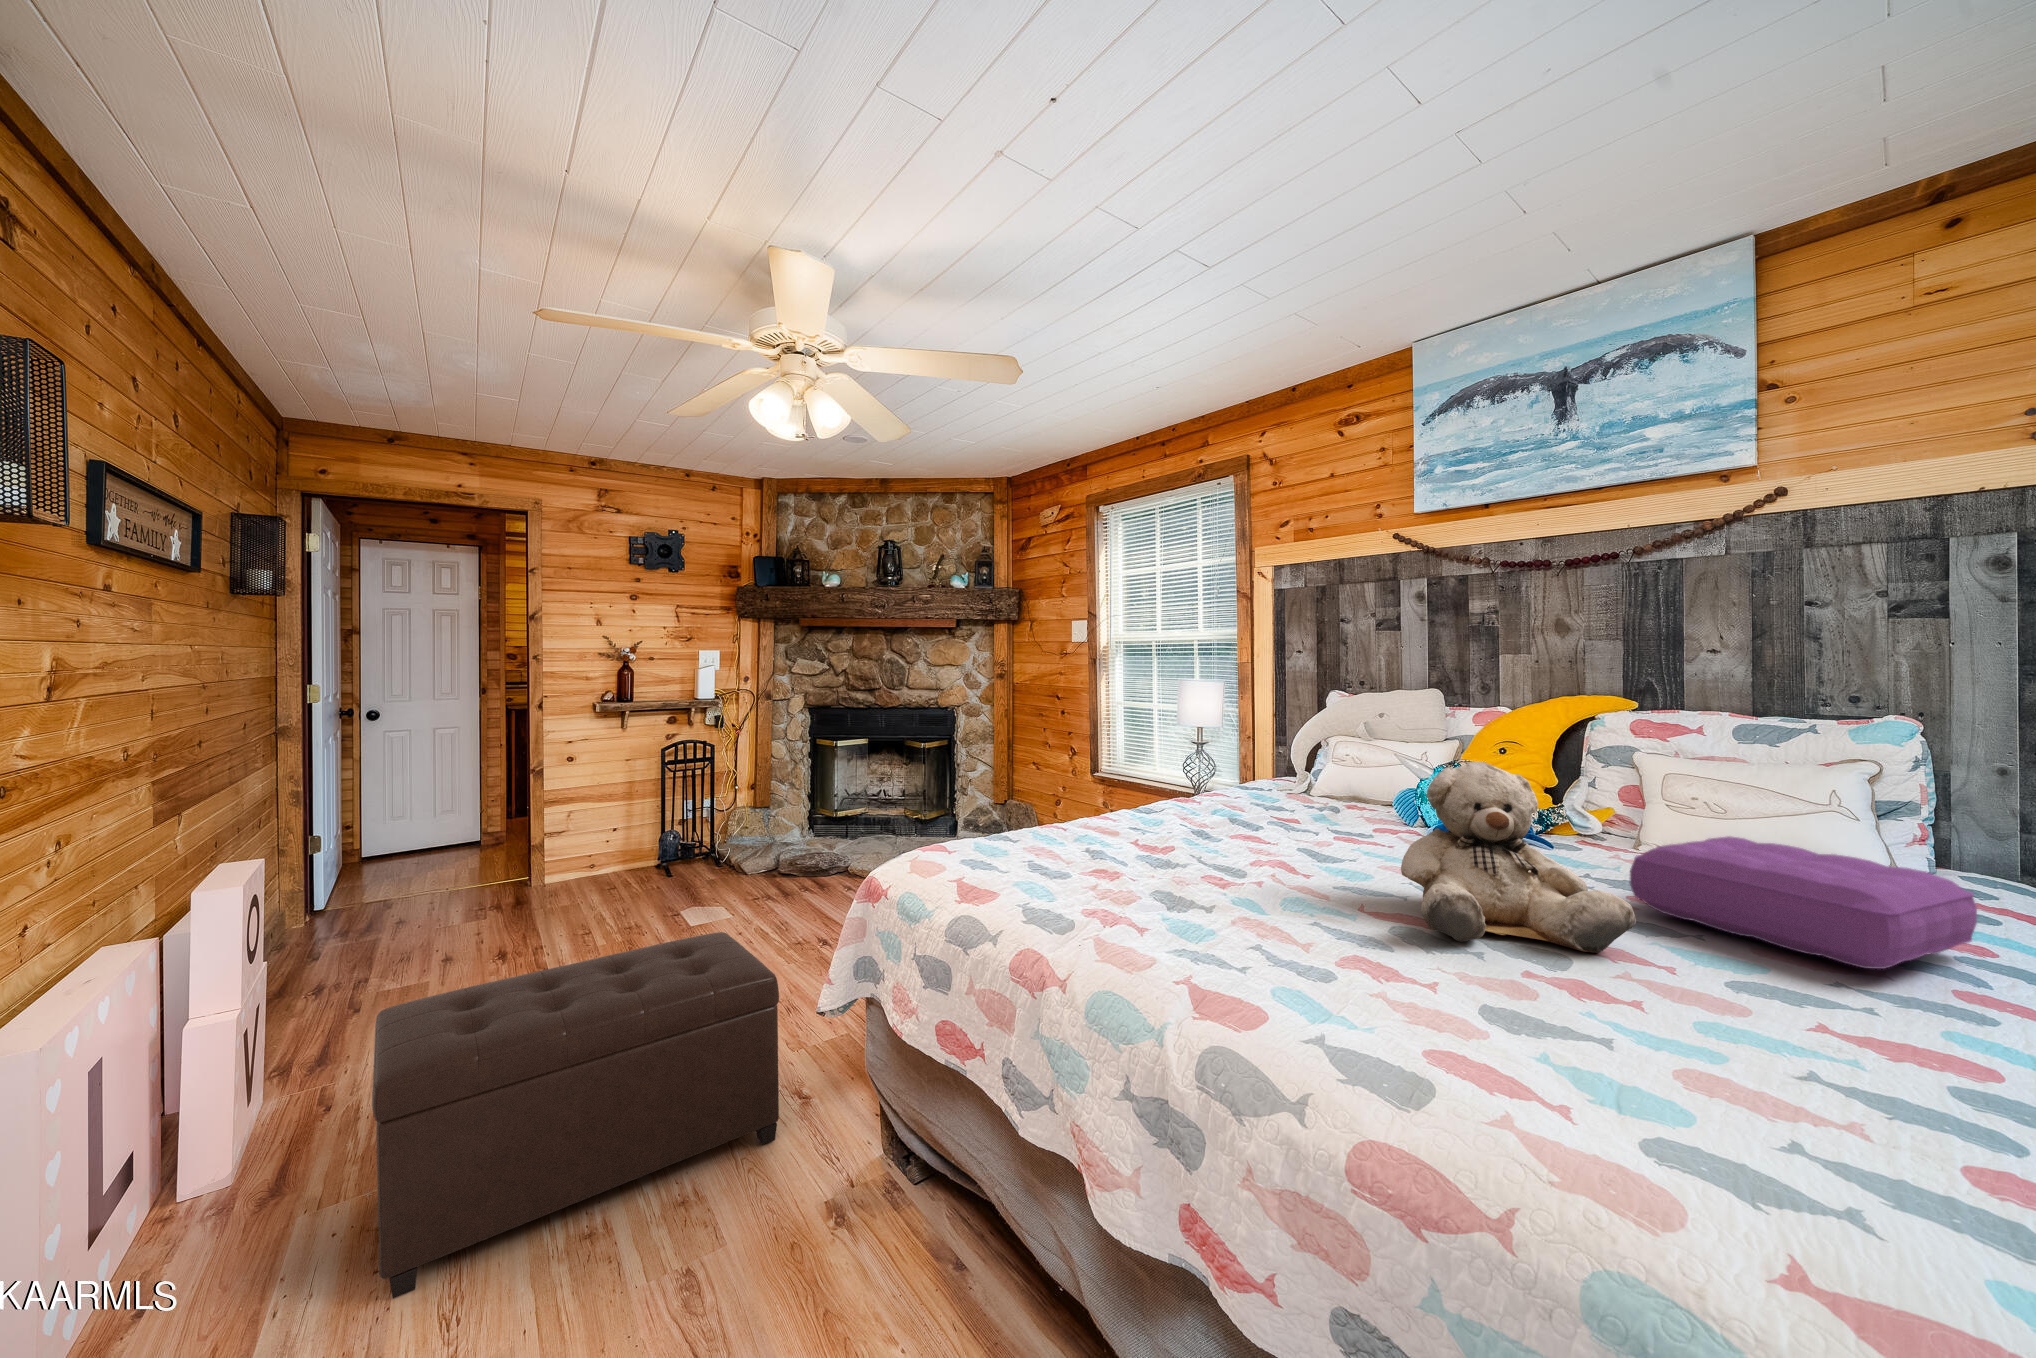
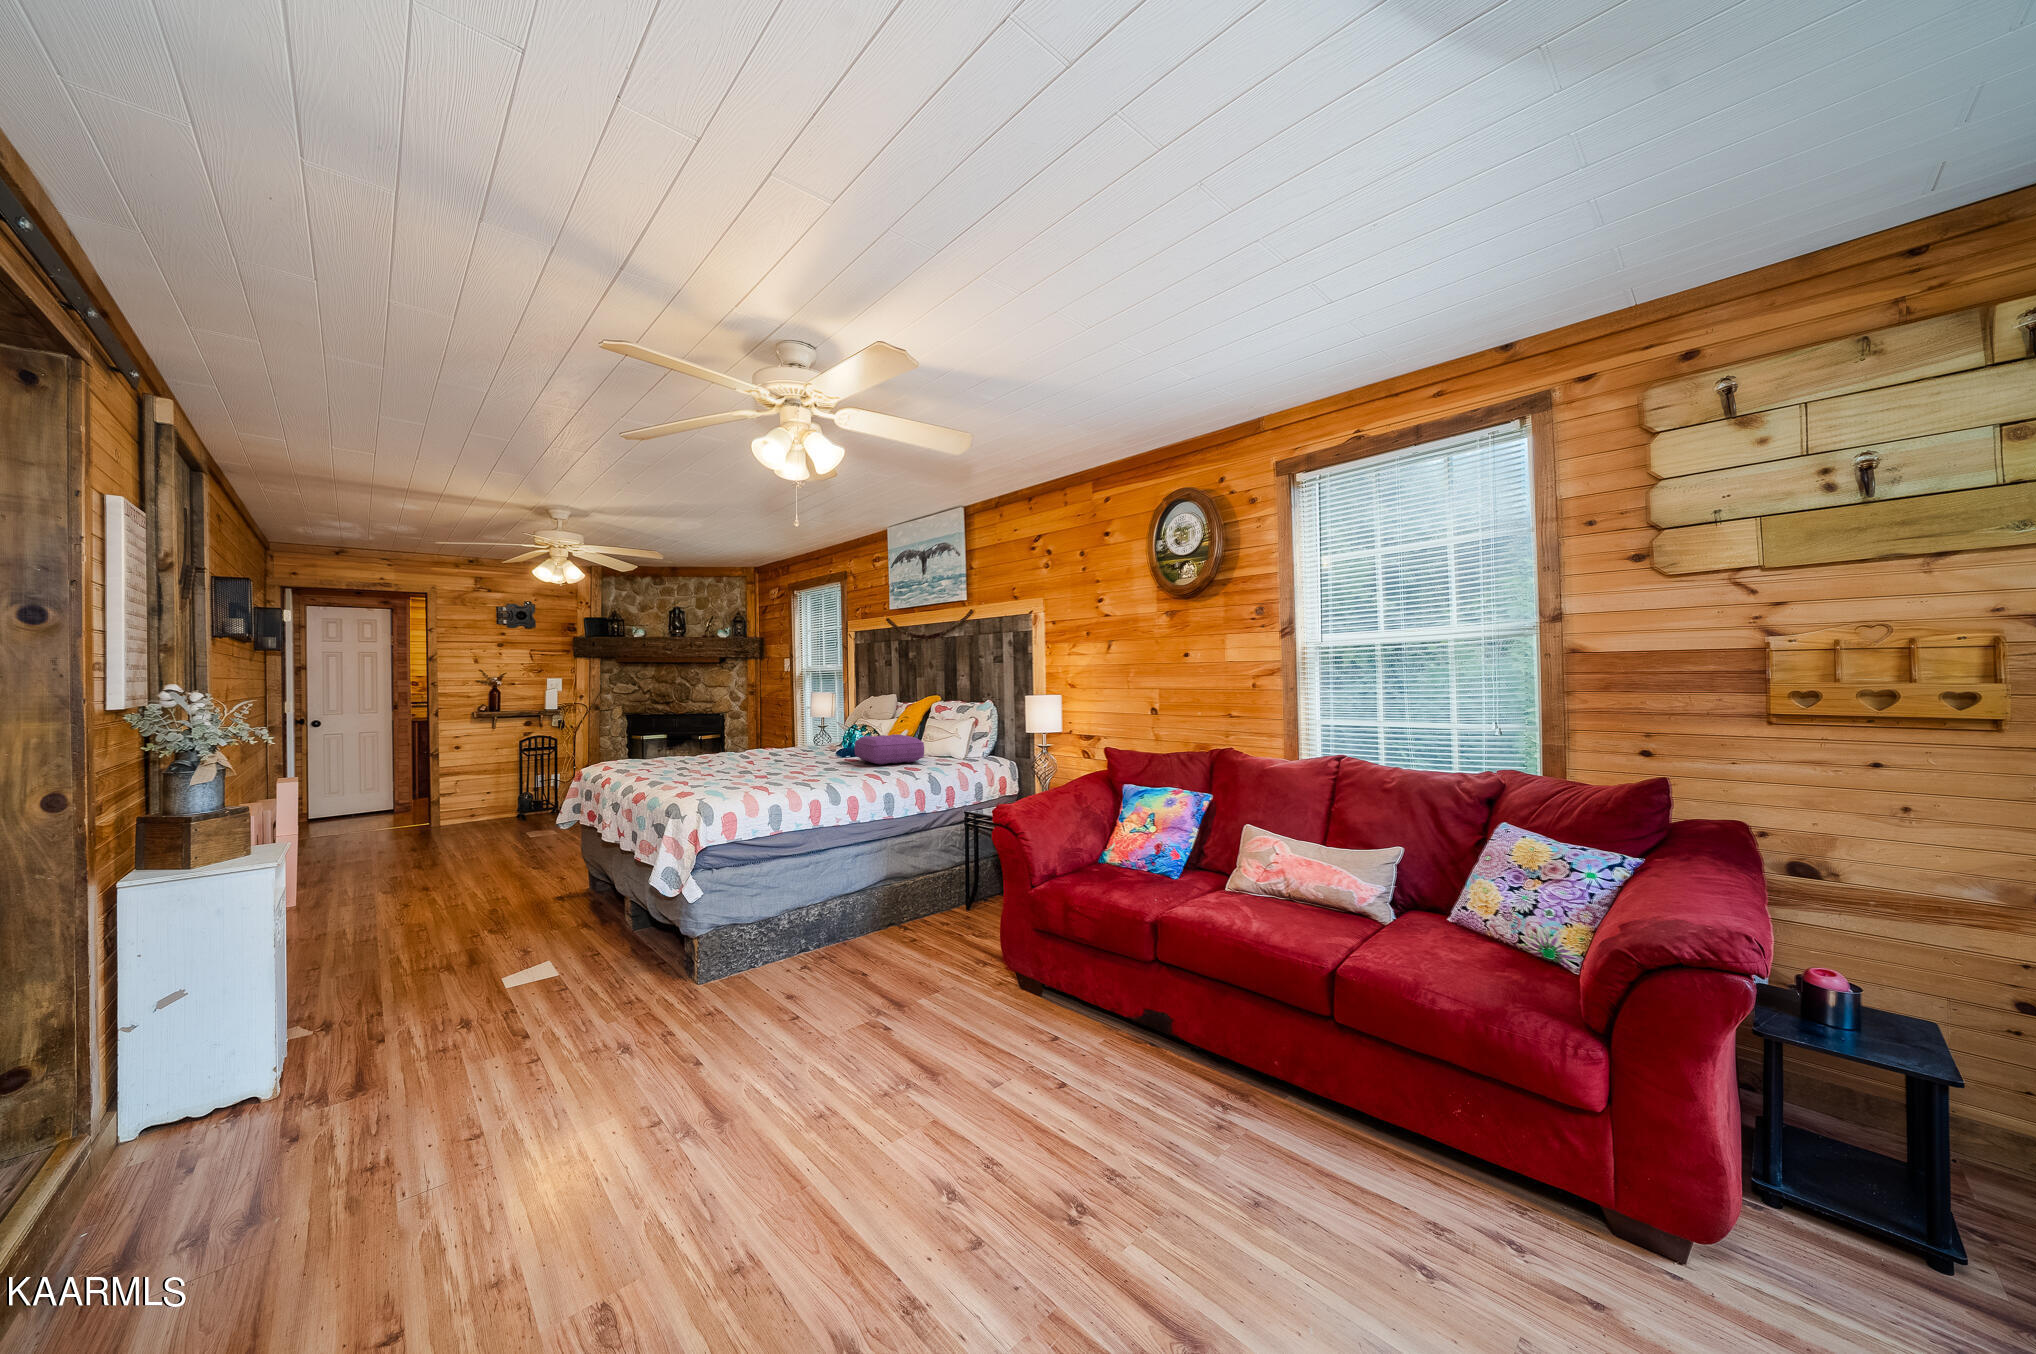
teddy bear: present [1401,762,1636,953] -> none [762,710,827,766]
ottoman: present [372,932,779,1299] -> none [372,806,554,915]

